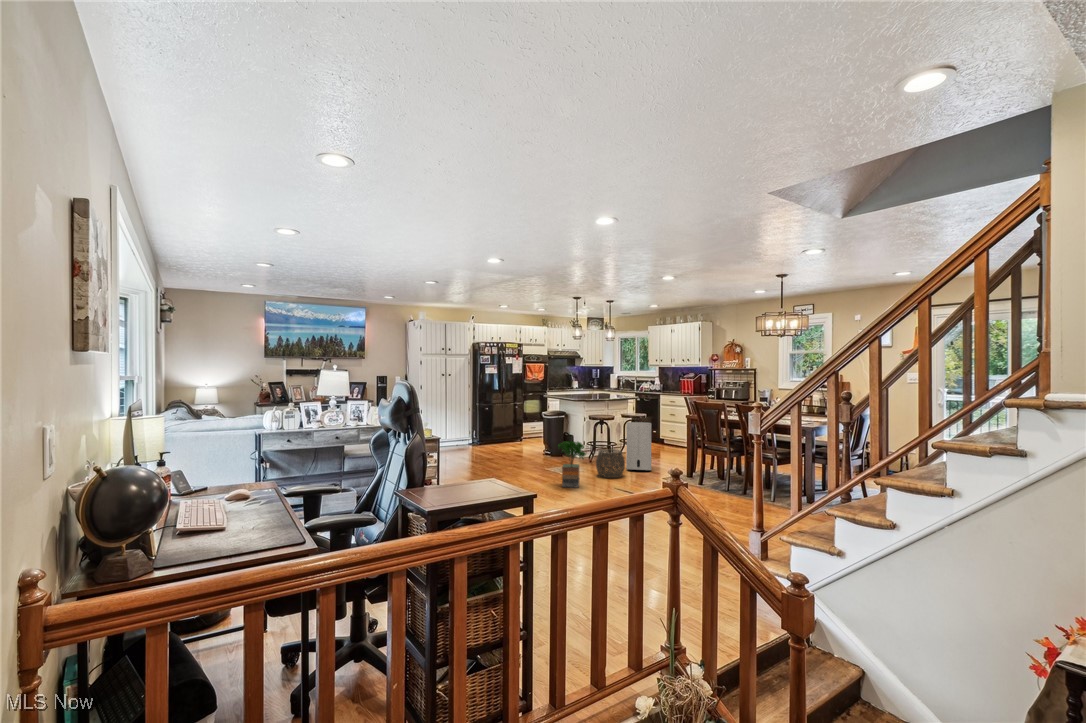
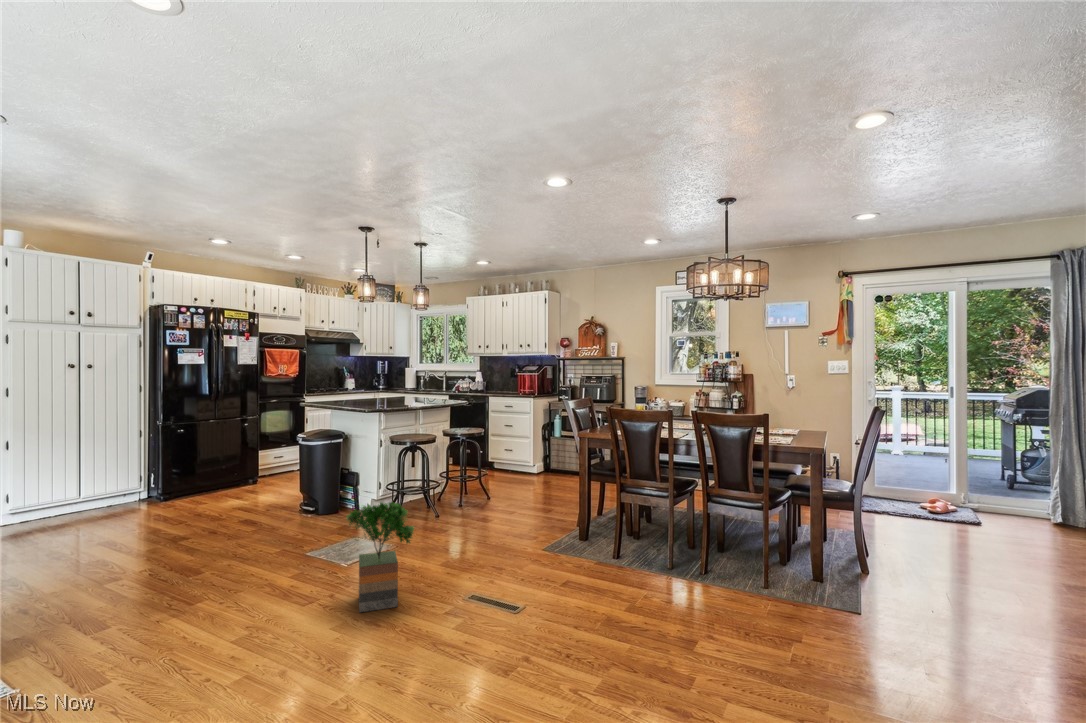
air purifier: present [626,422,651,471] -> none [470,447,515,535]
woven basket: present [596,449,625,478] -> none [420,503,478,564]

